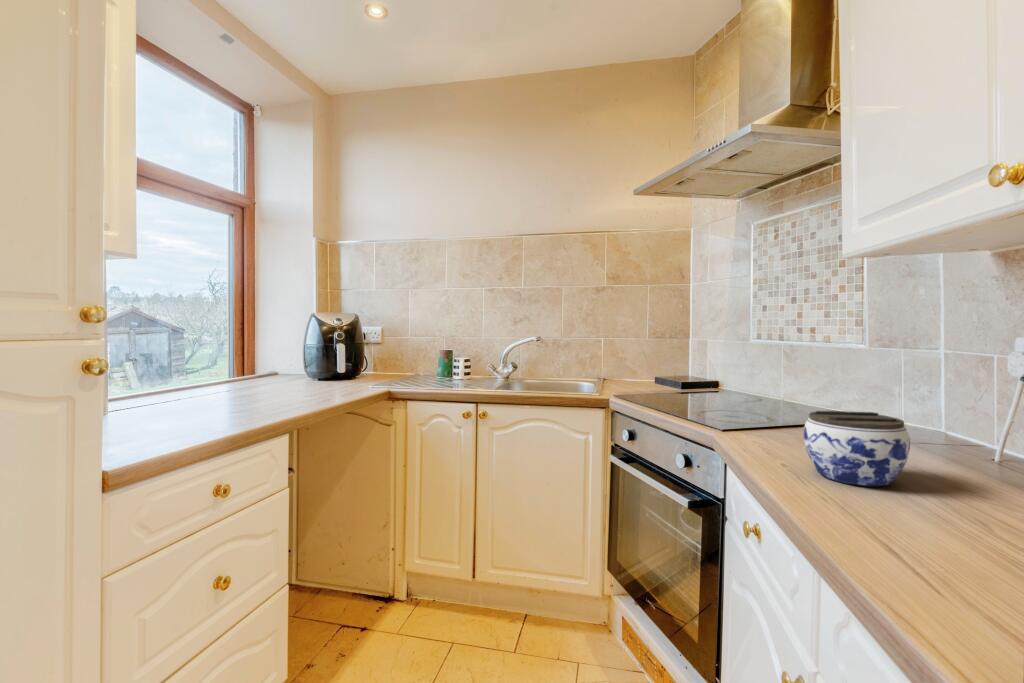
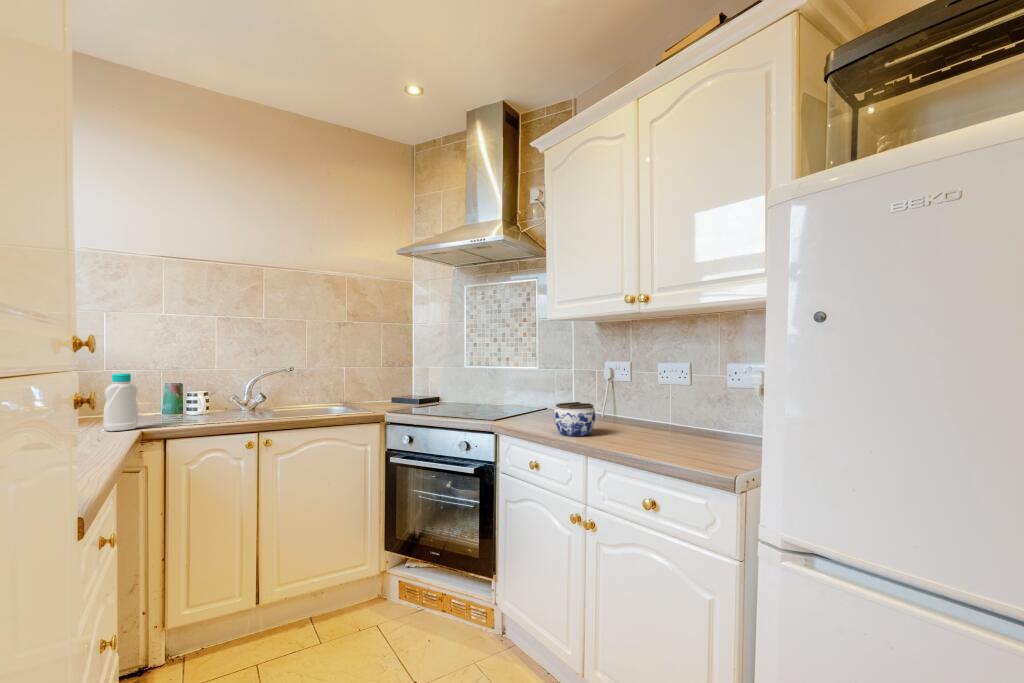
bottle: none [362,339,386,388] -> present [104,373,138,431]

